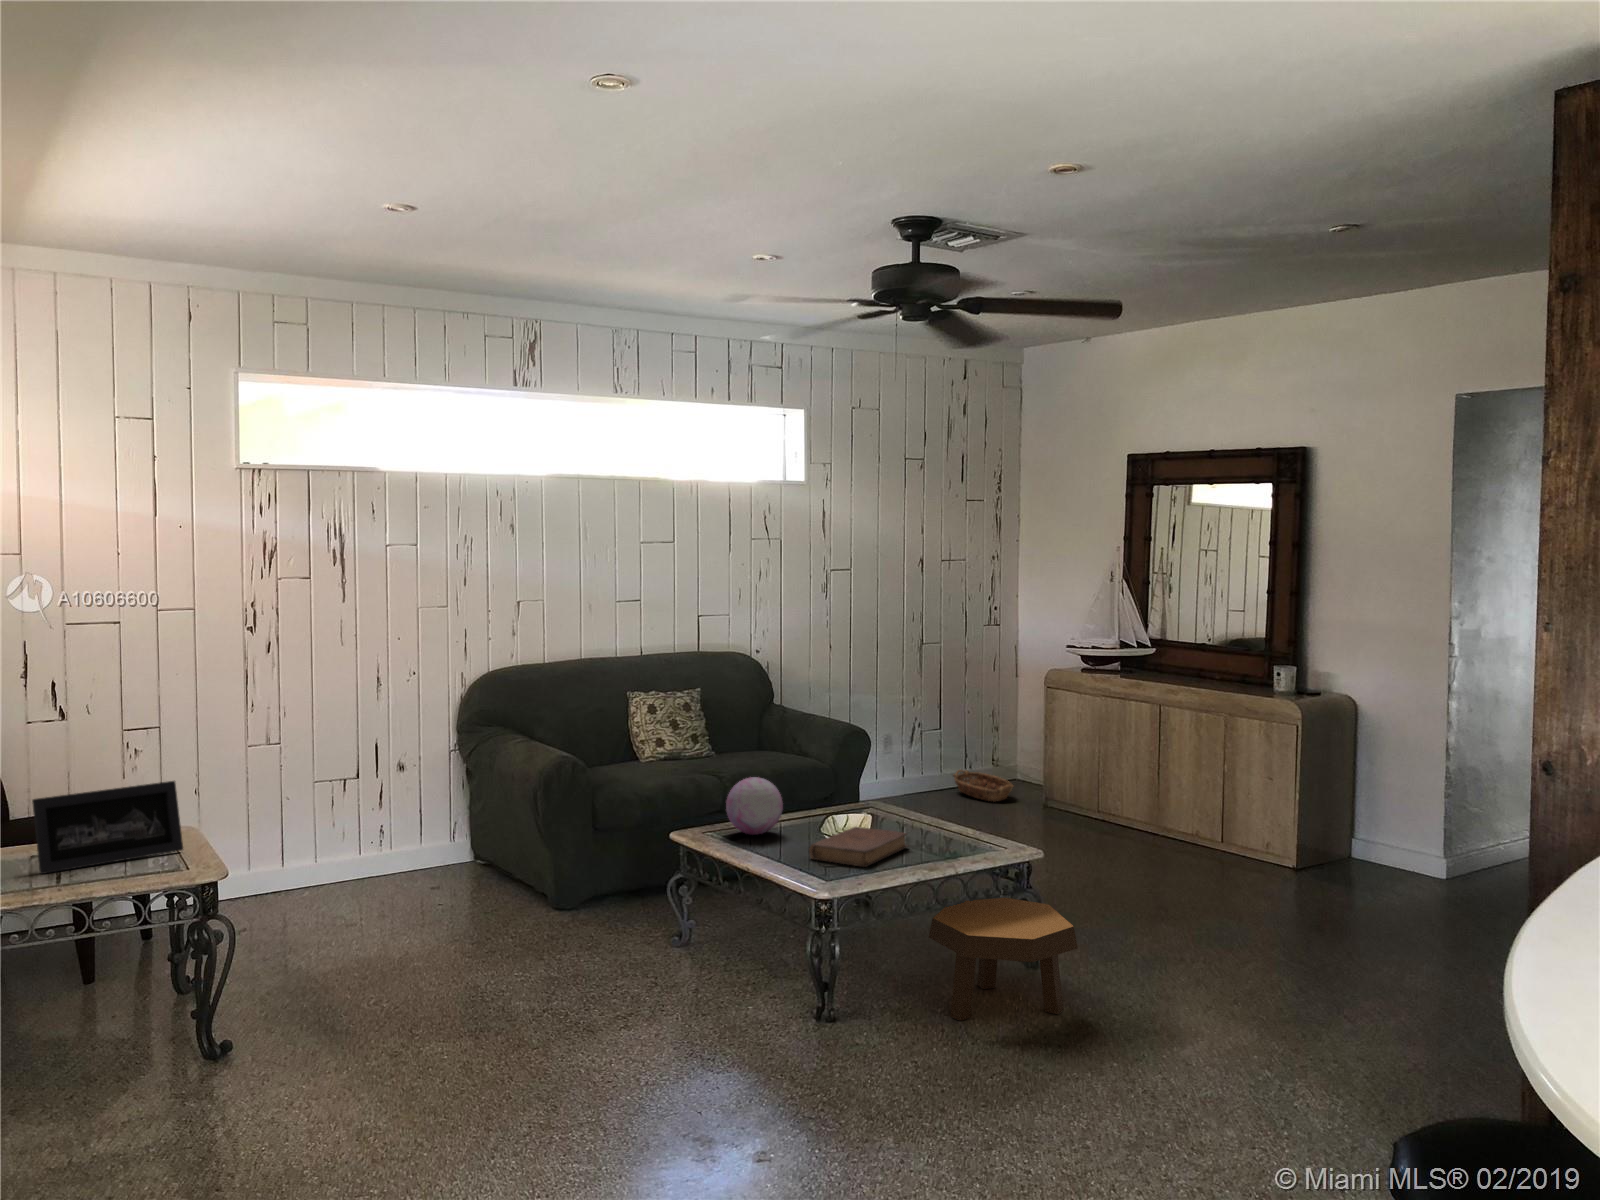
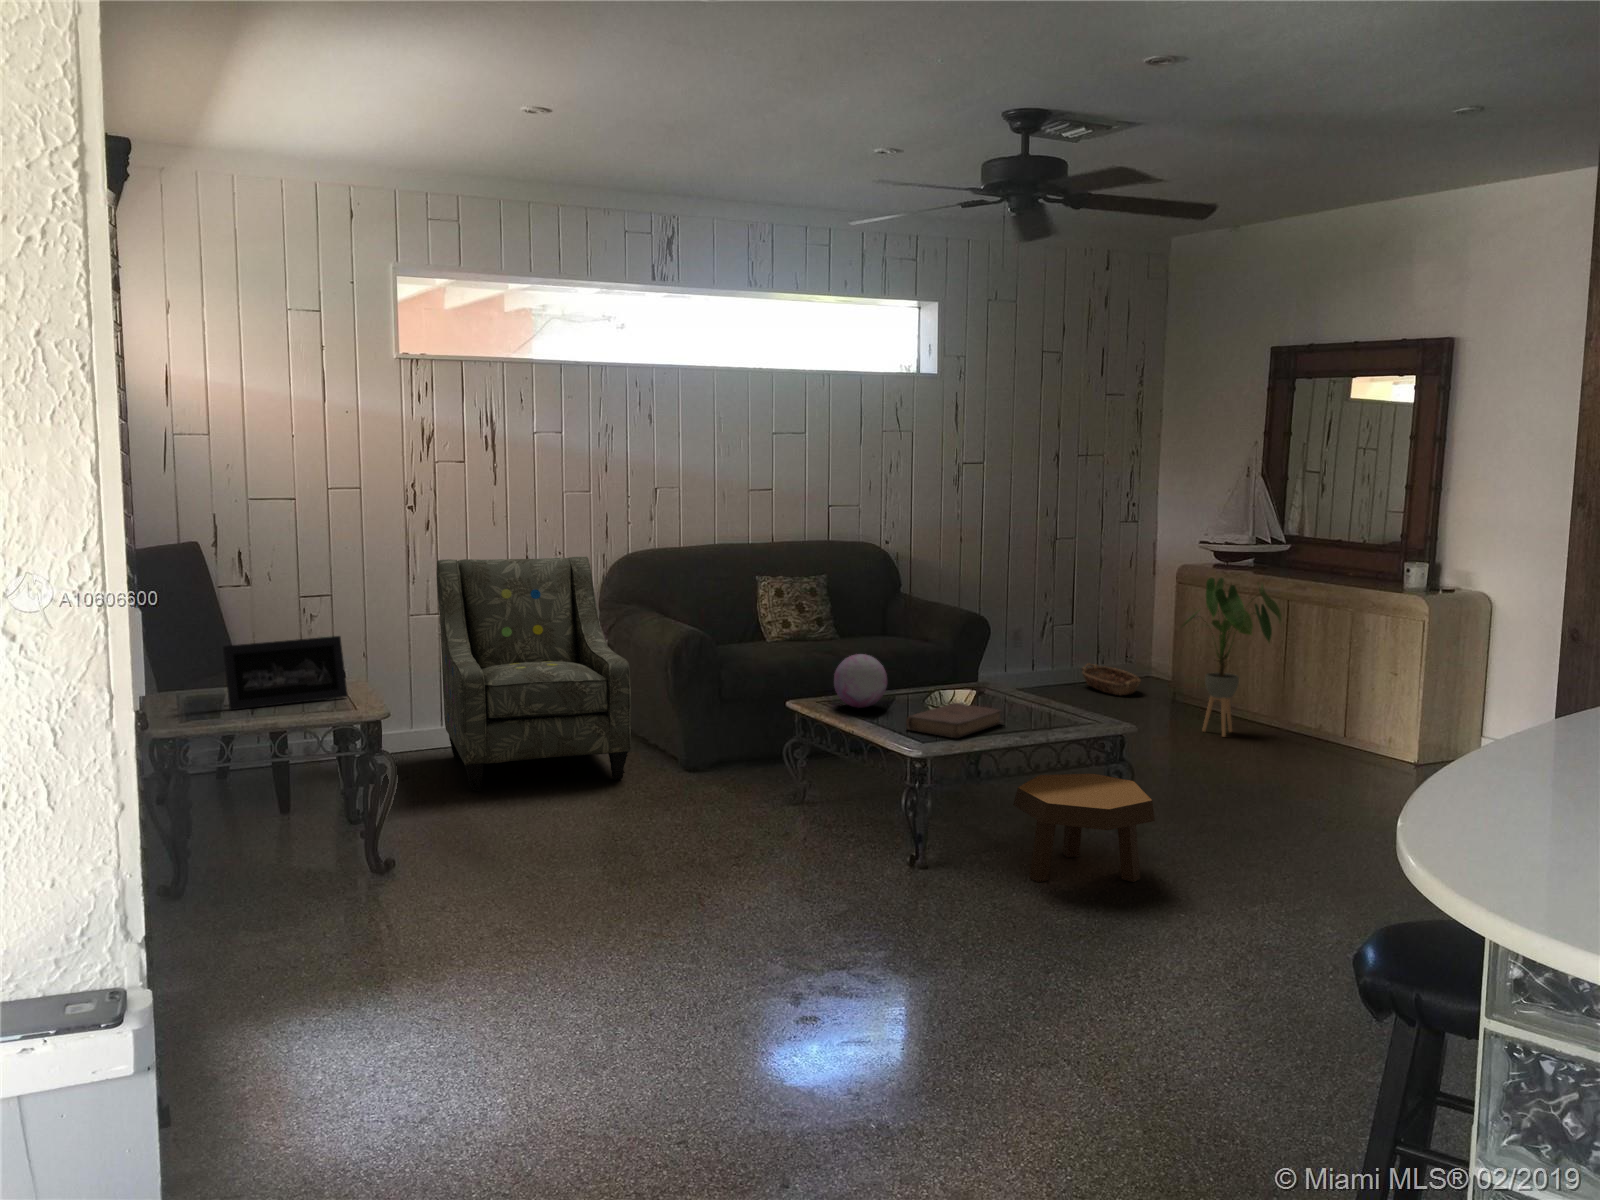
armchair: none [280,677,502,944] -> present [437,557,631,791]
house plant: none [1055,682,1155,843] -> present [1182,578,1281,737]

